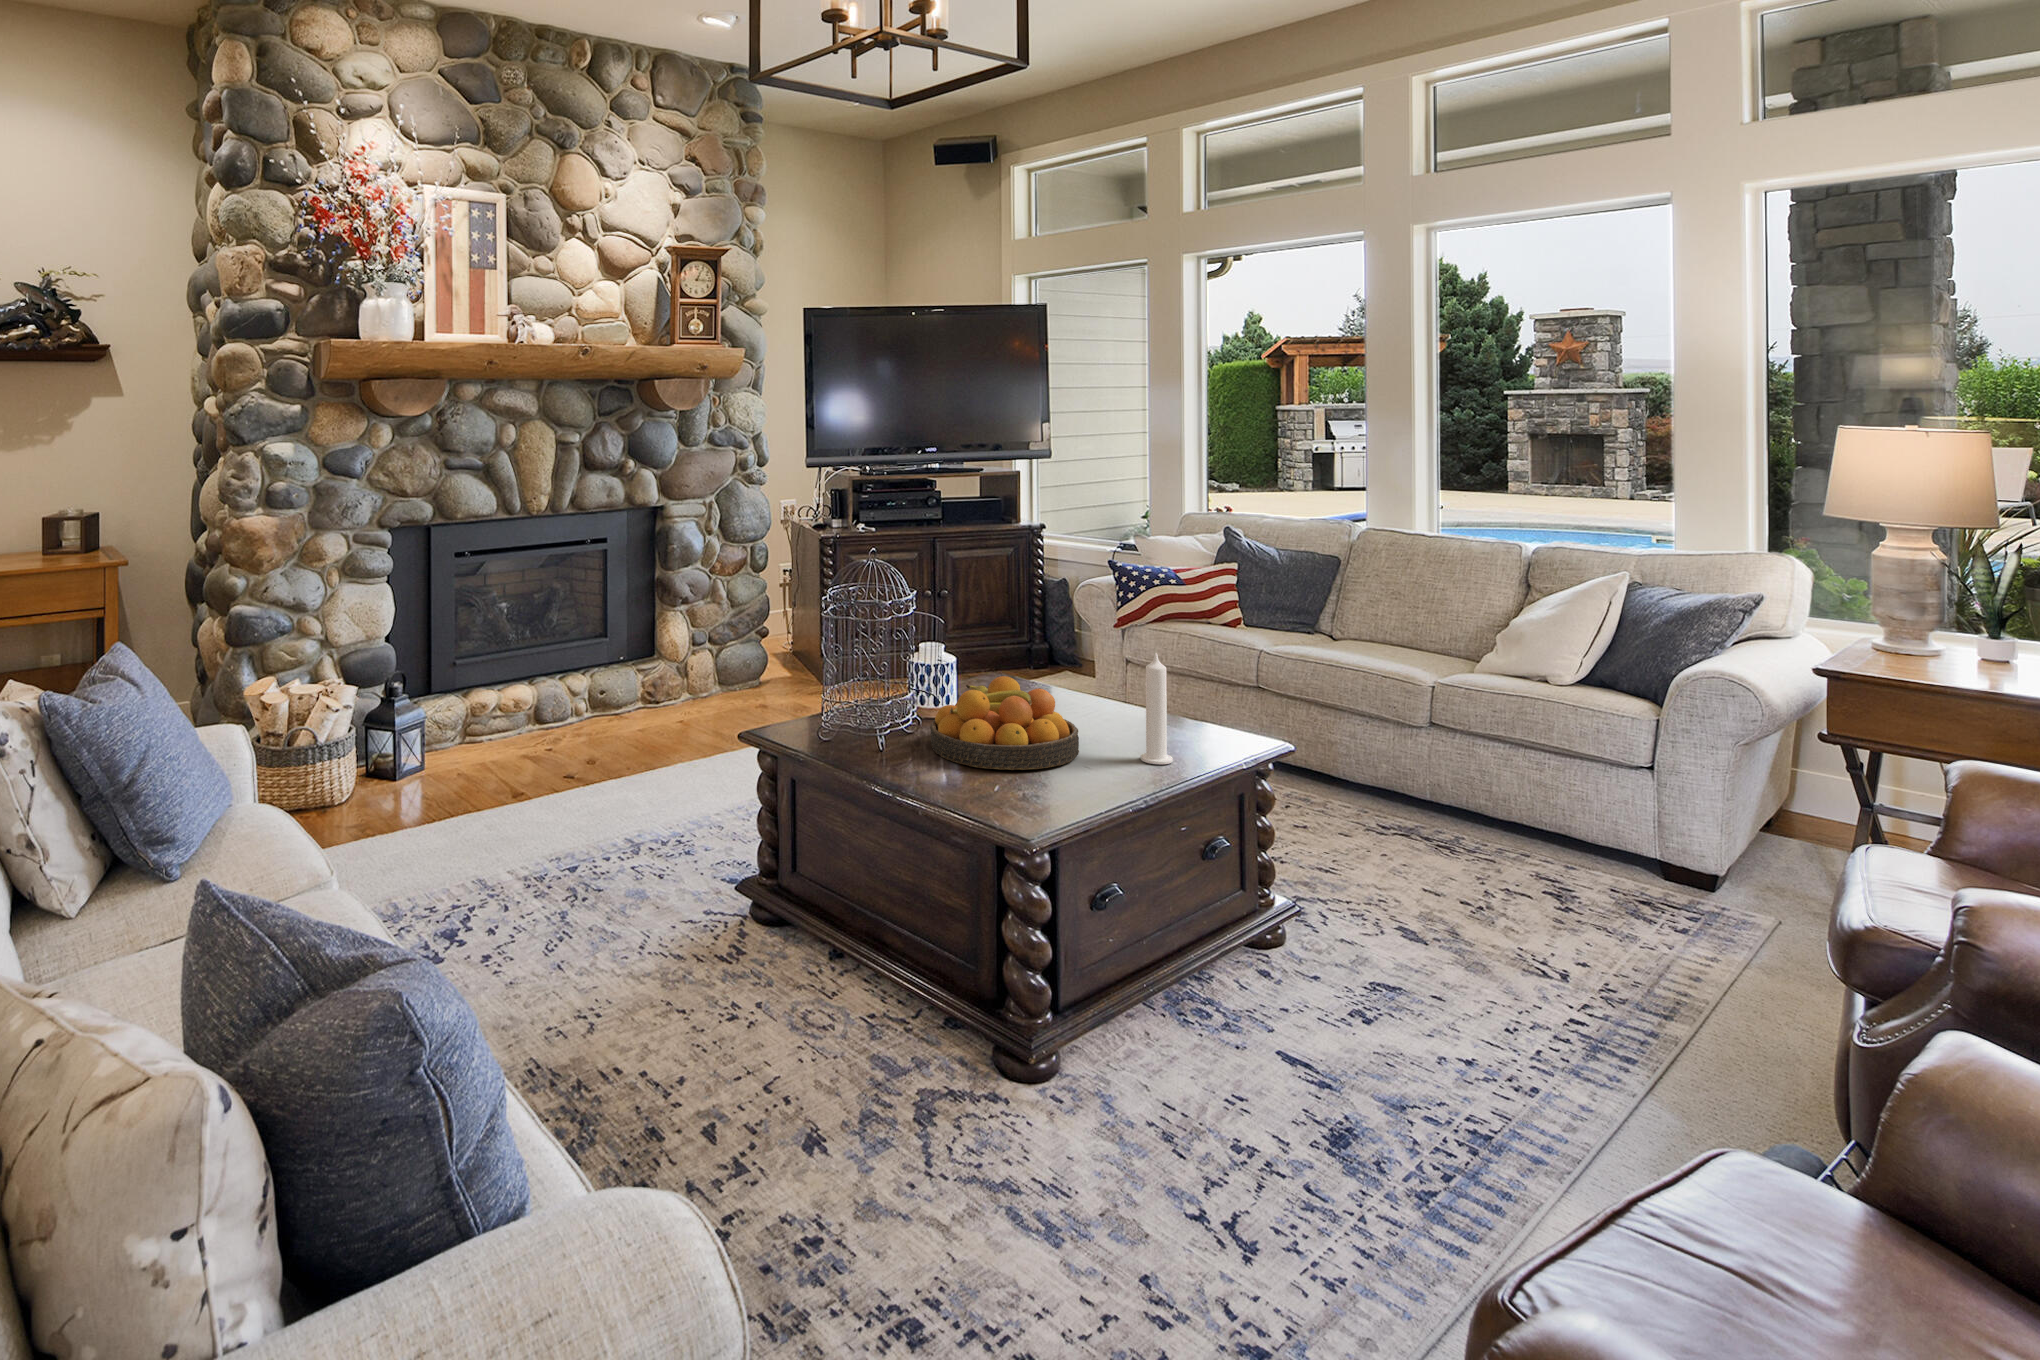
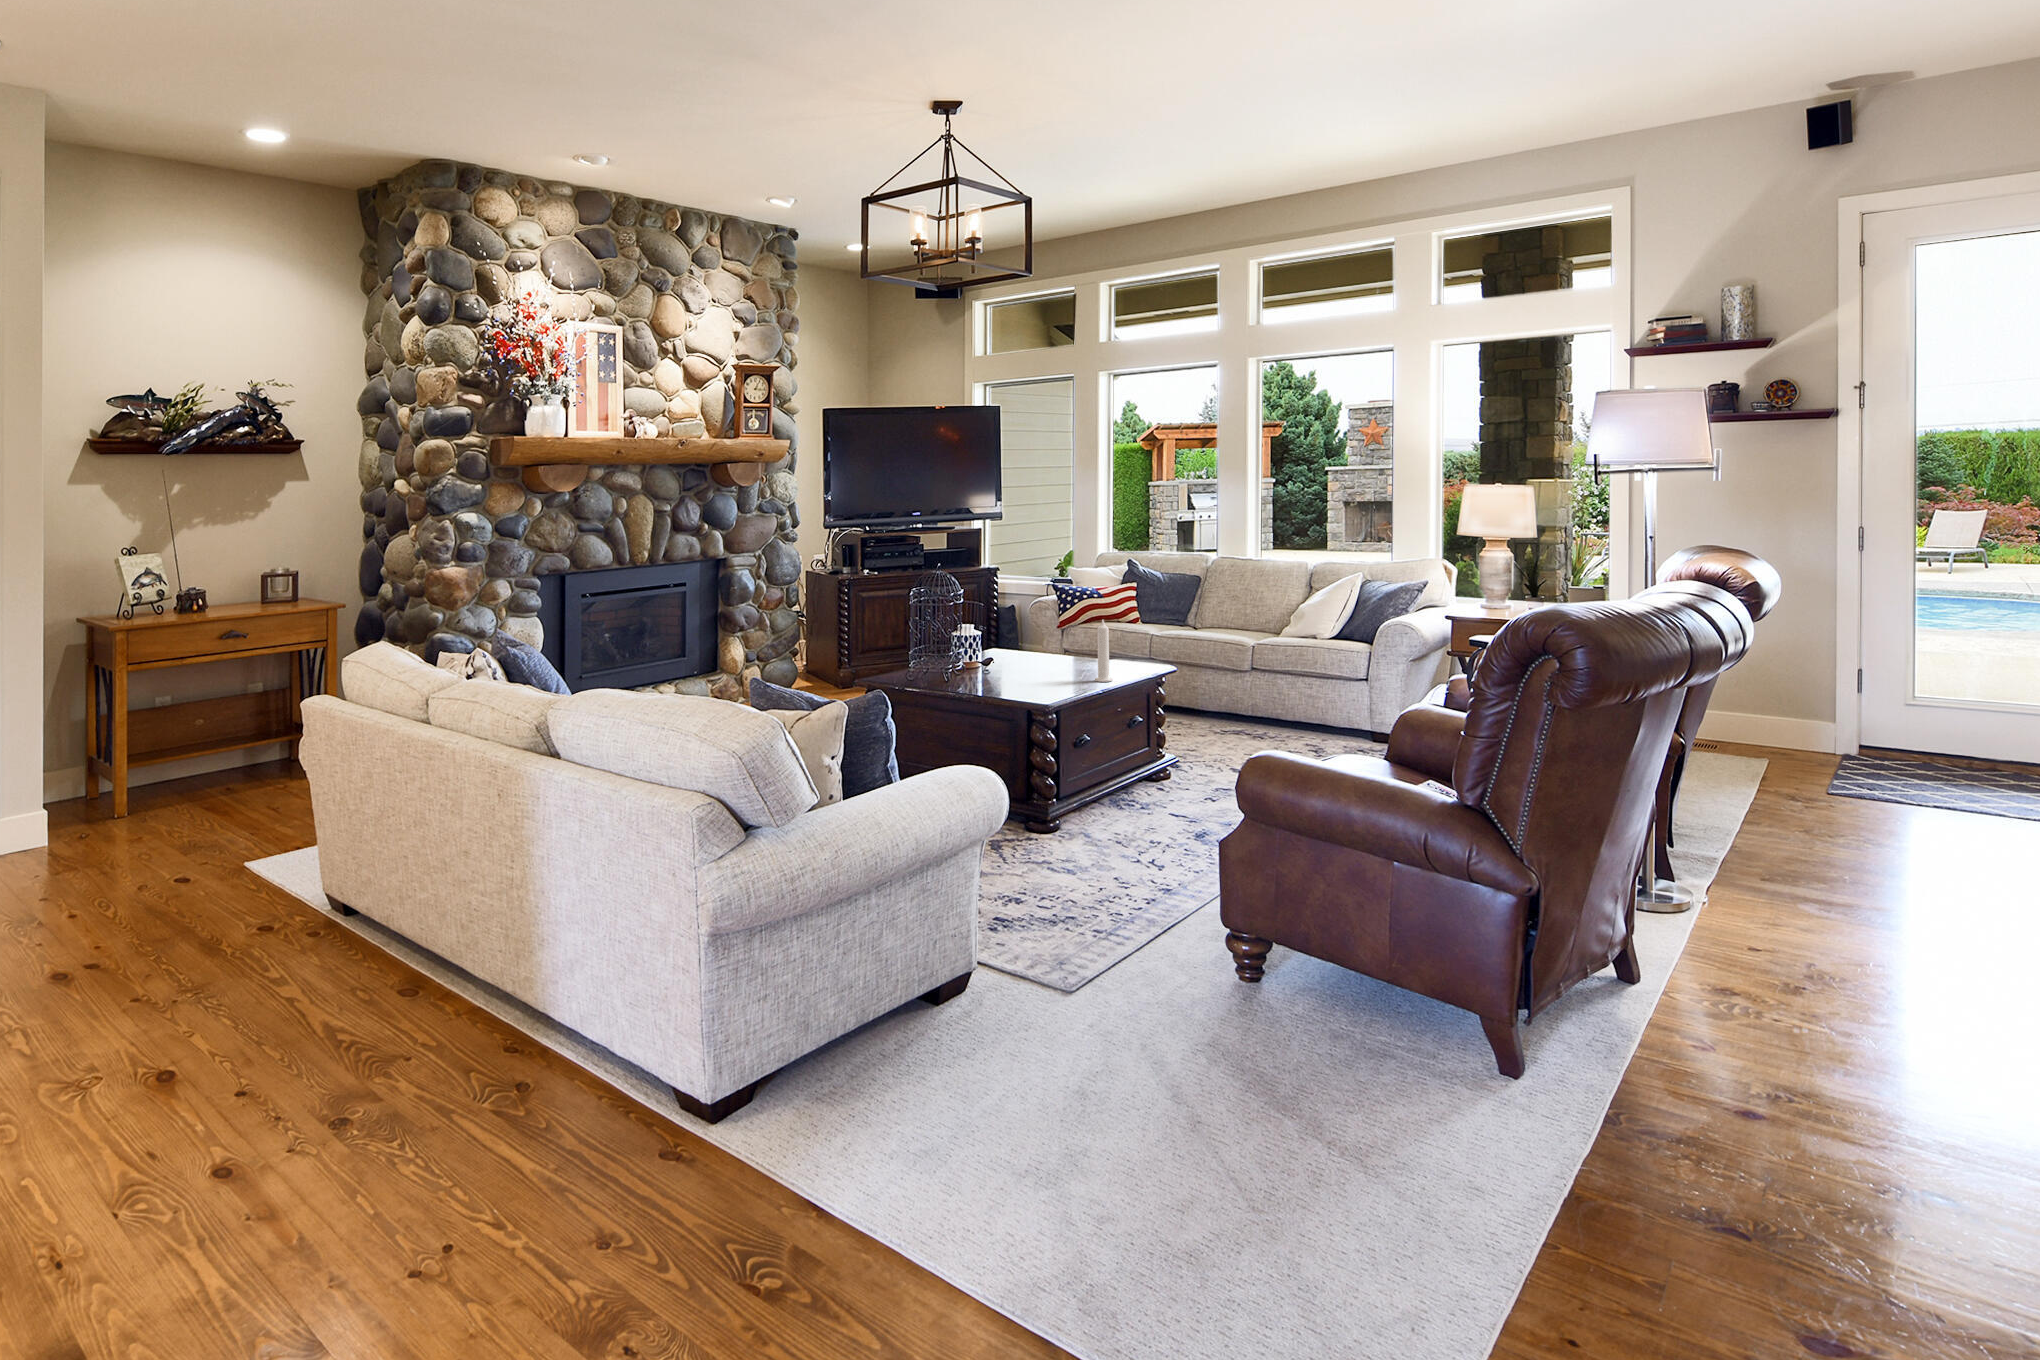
fruit bowl: present [930,676,1079,770] -> none [976,640,1061,688]

